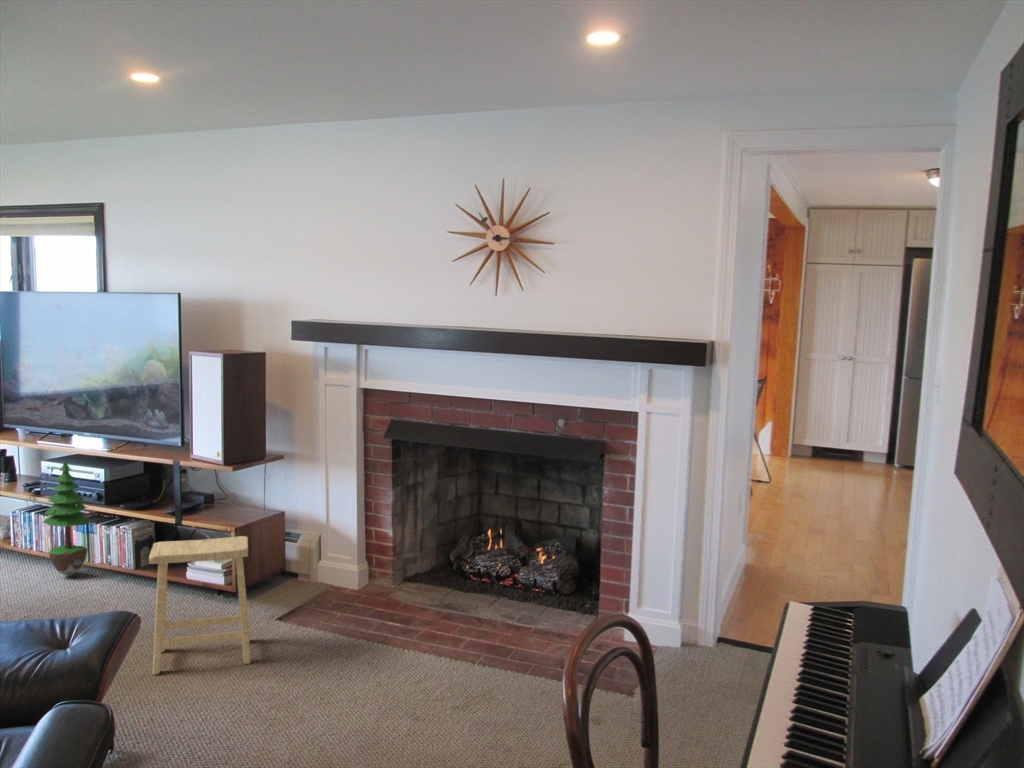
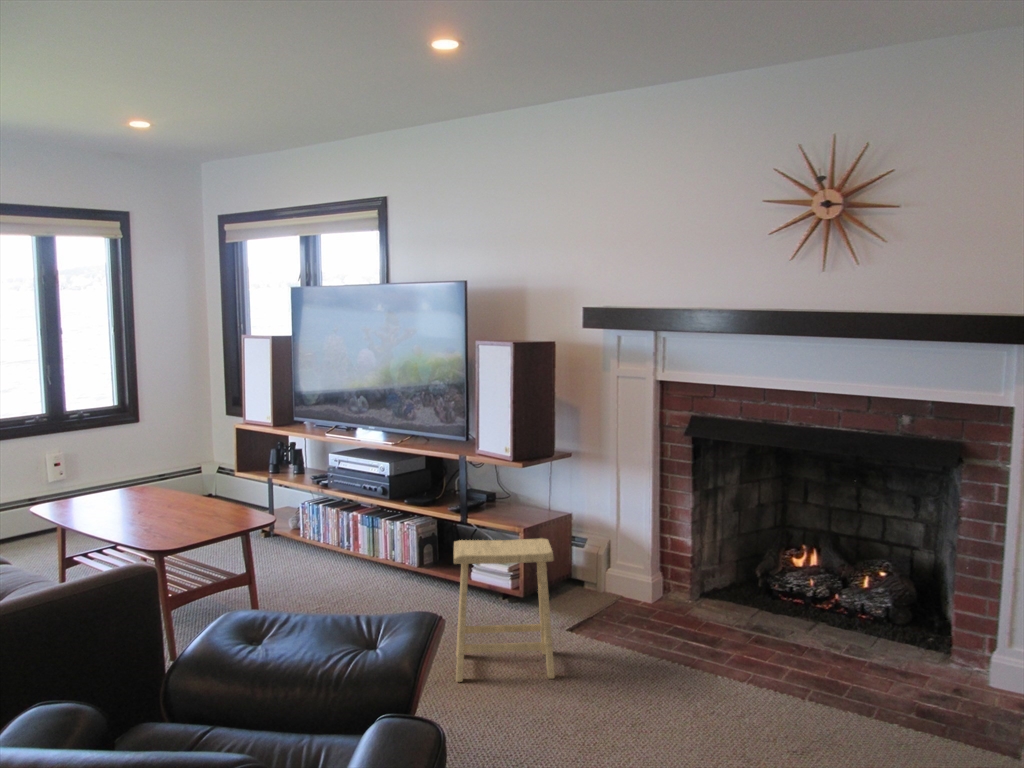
potted tree: present [43,461,91,576] -> none [333,453,377,570]

